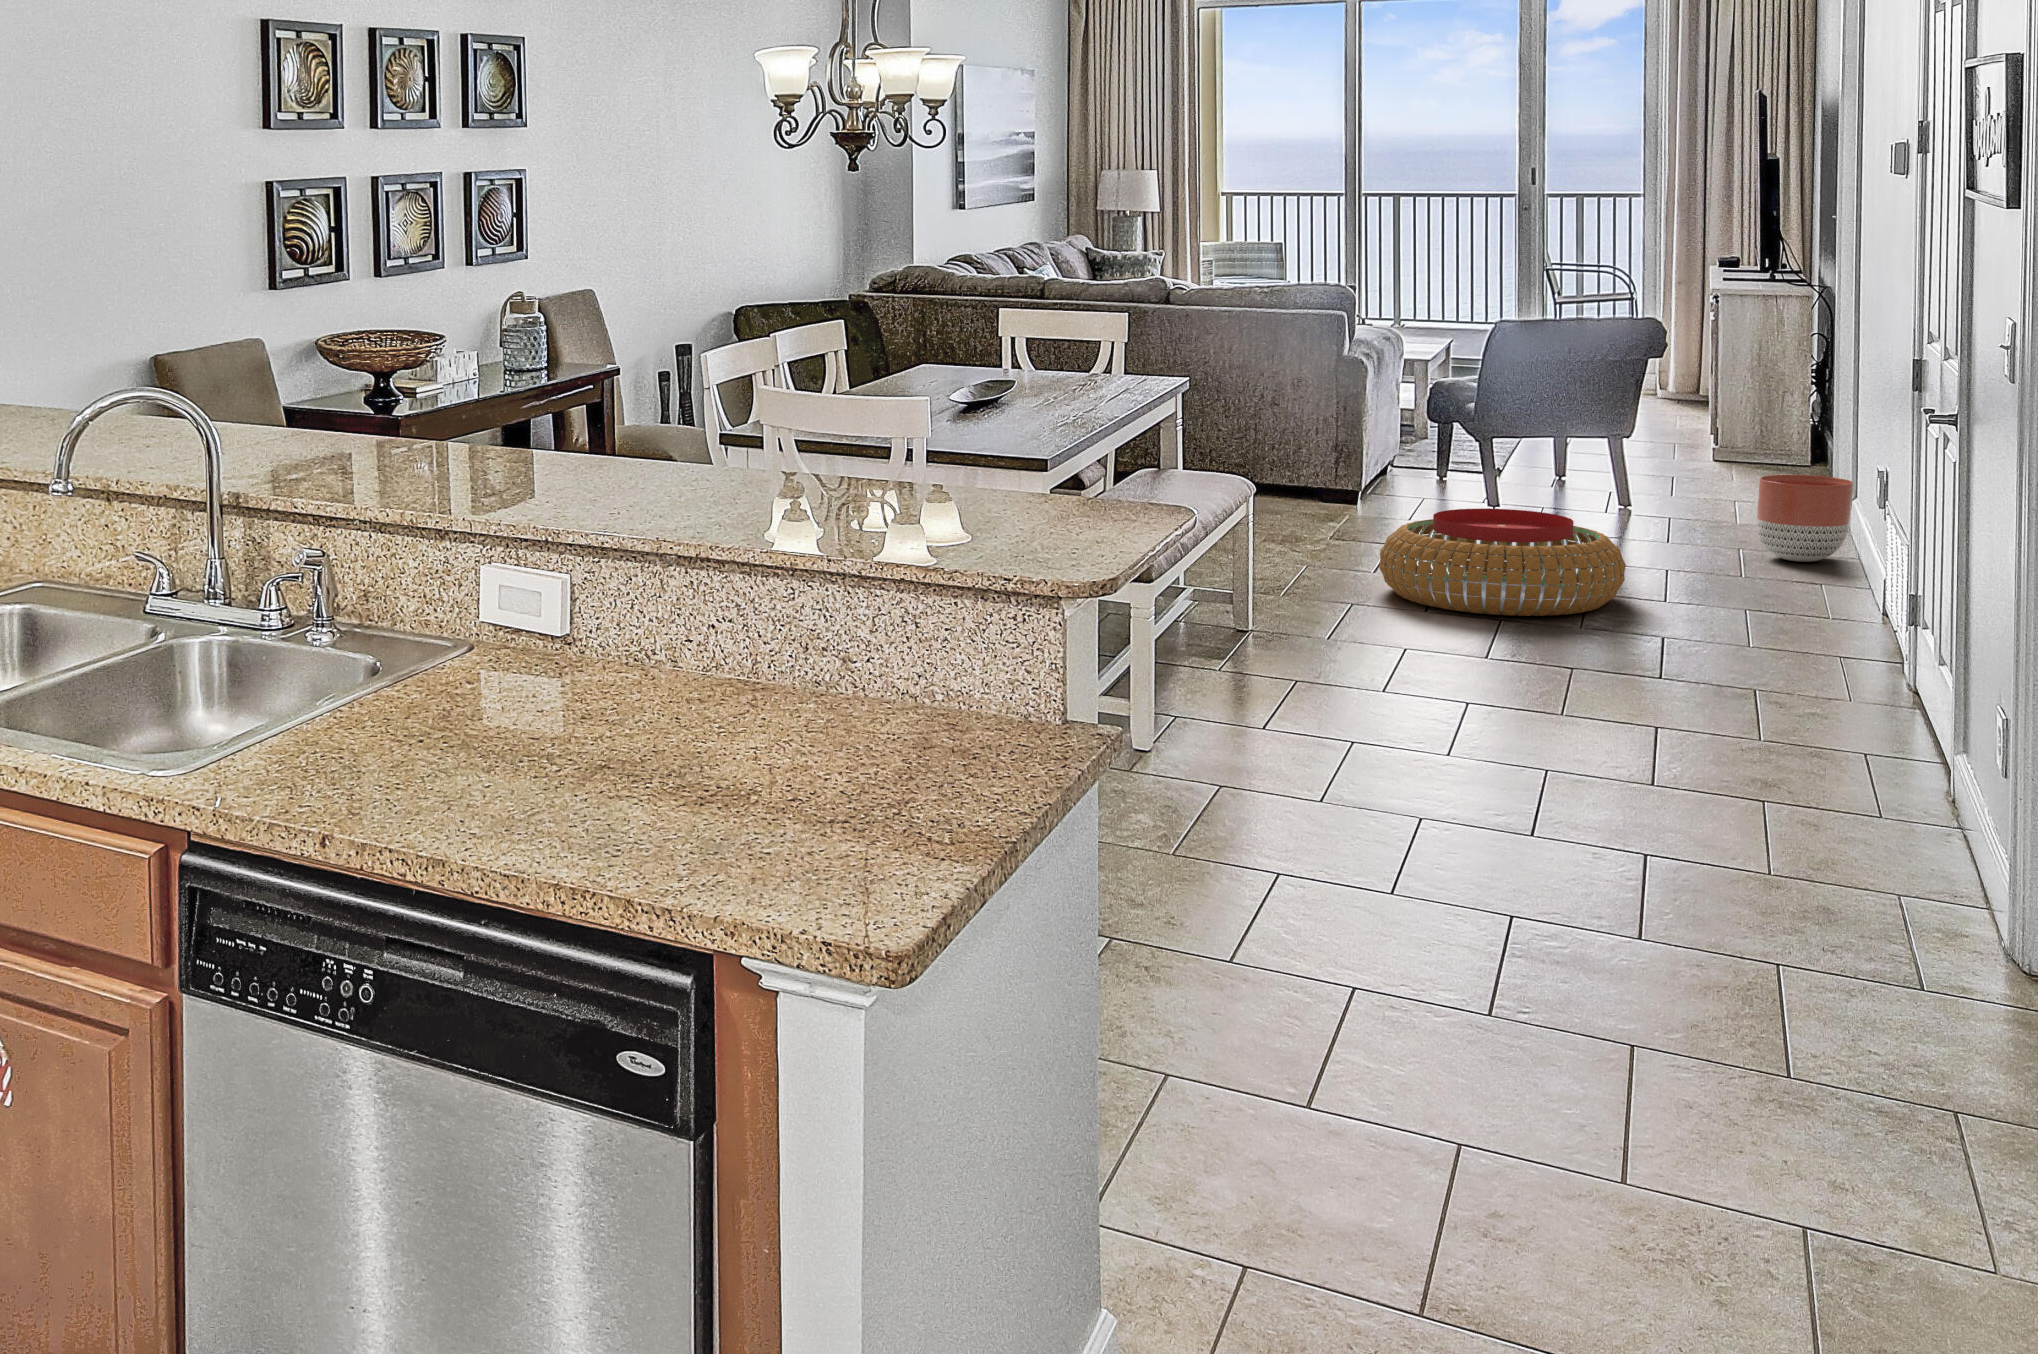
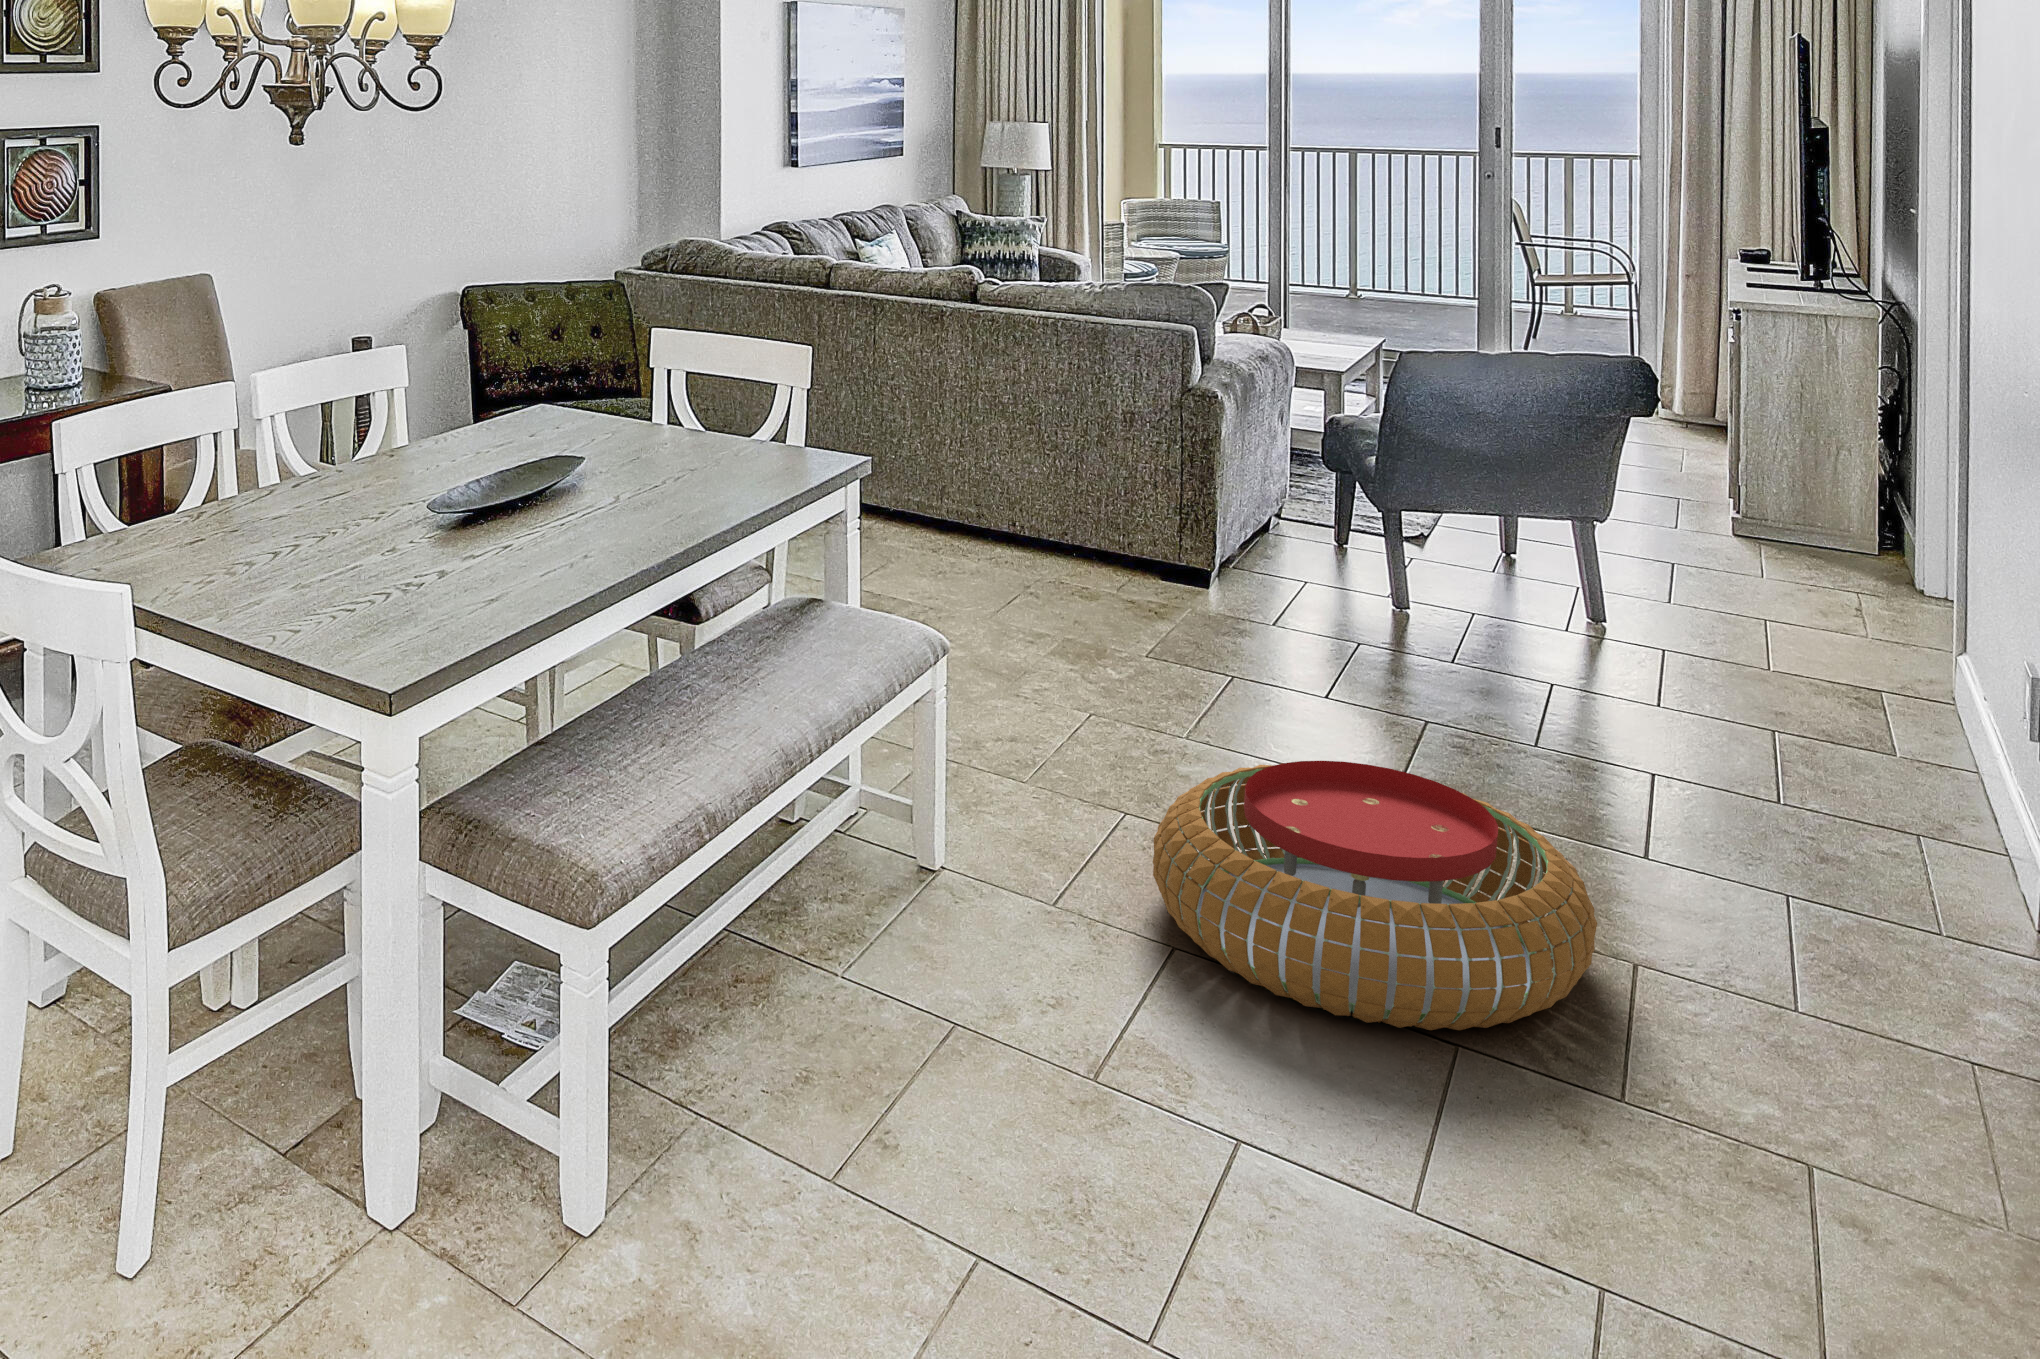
planter: present [1757,475,1853,562] -> none [1835,688,2020,853]

